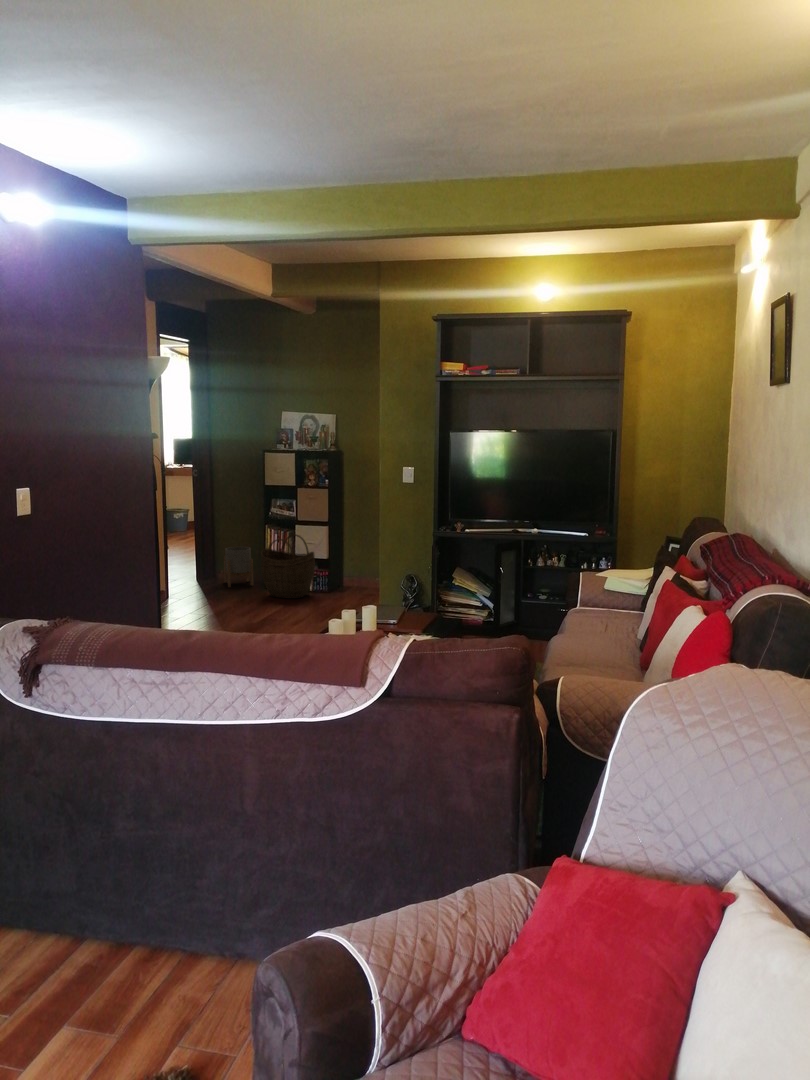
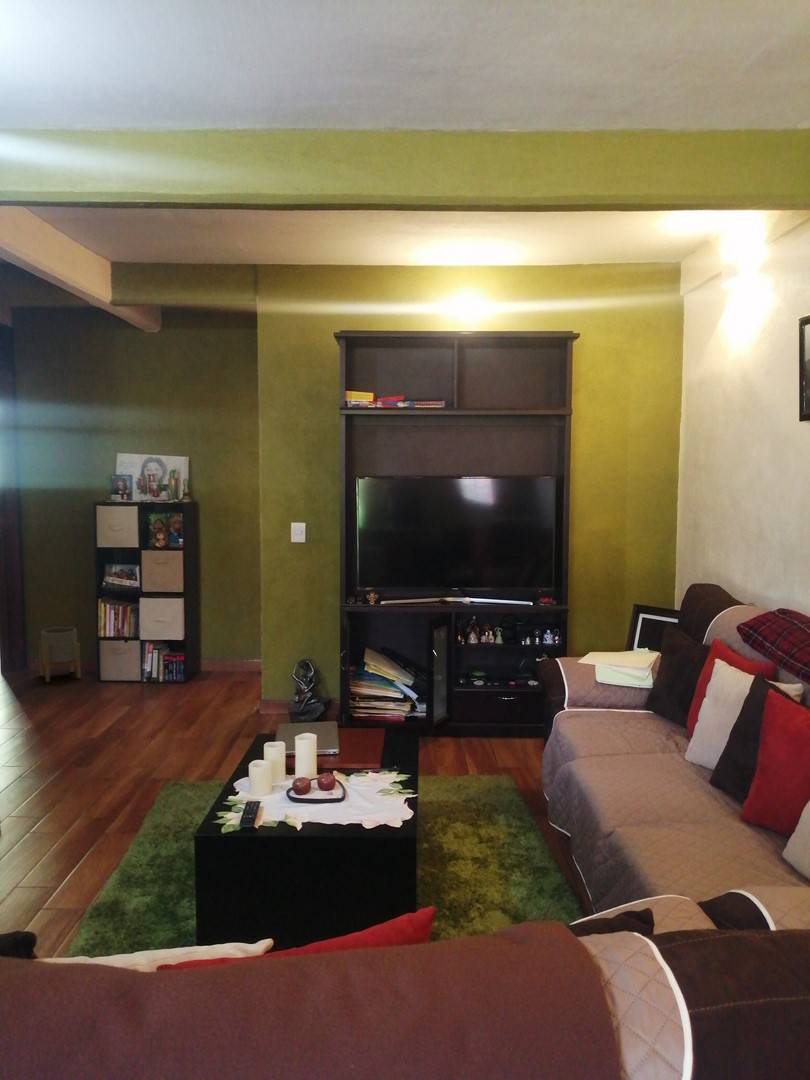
woven basket: present [261,534,315,599] -> none [94,610,167,694]

